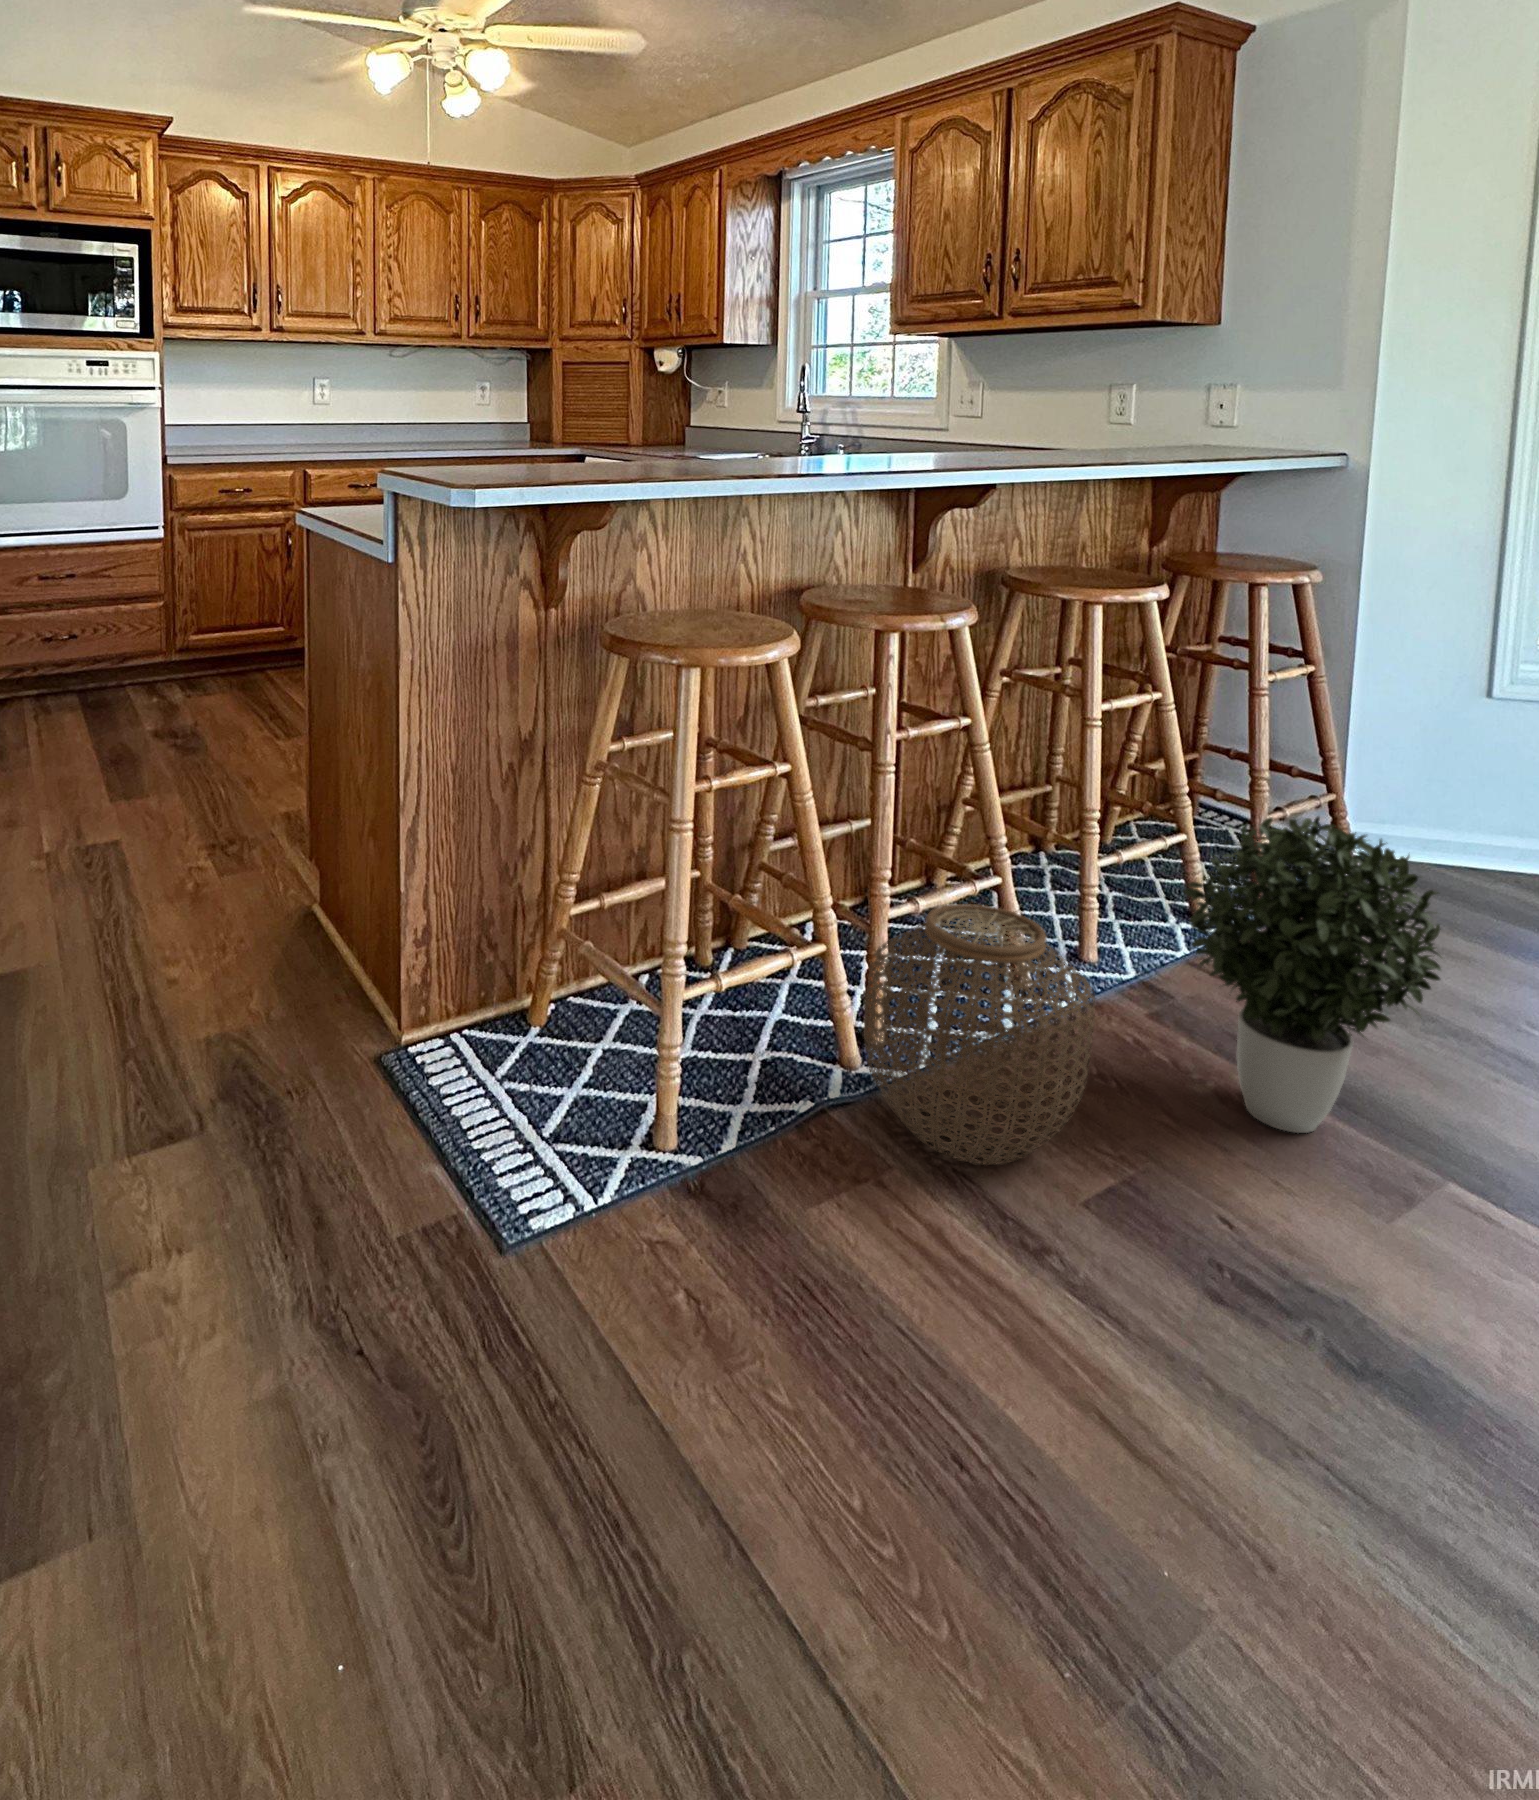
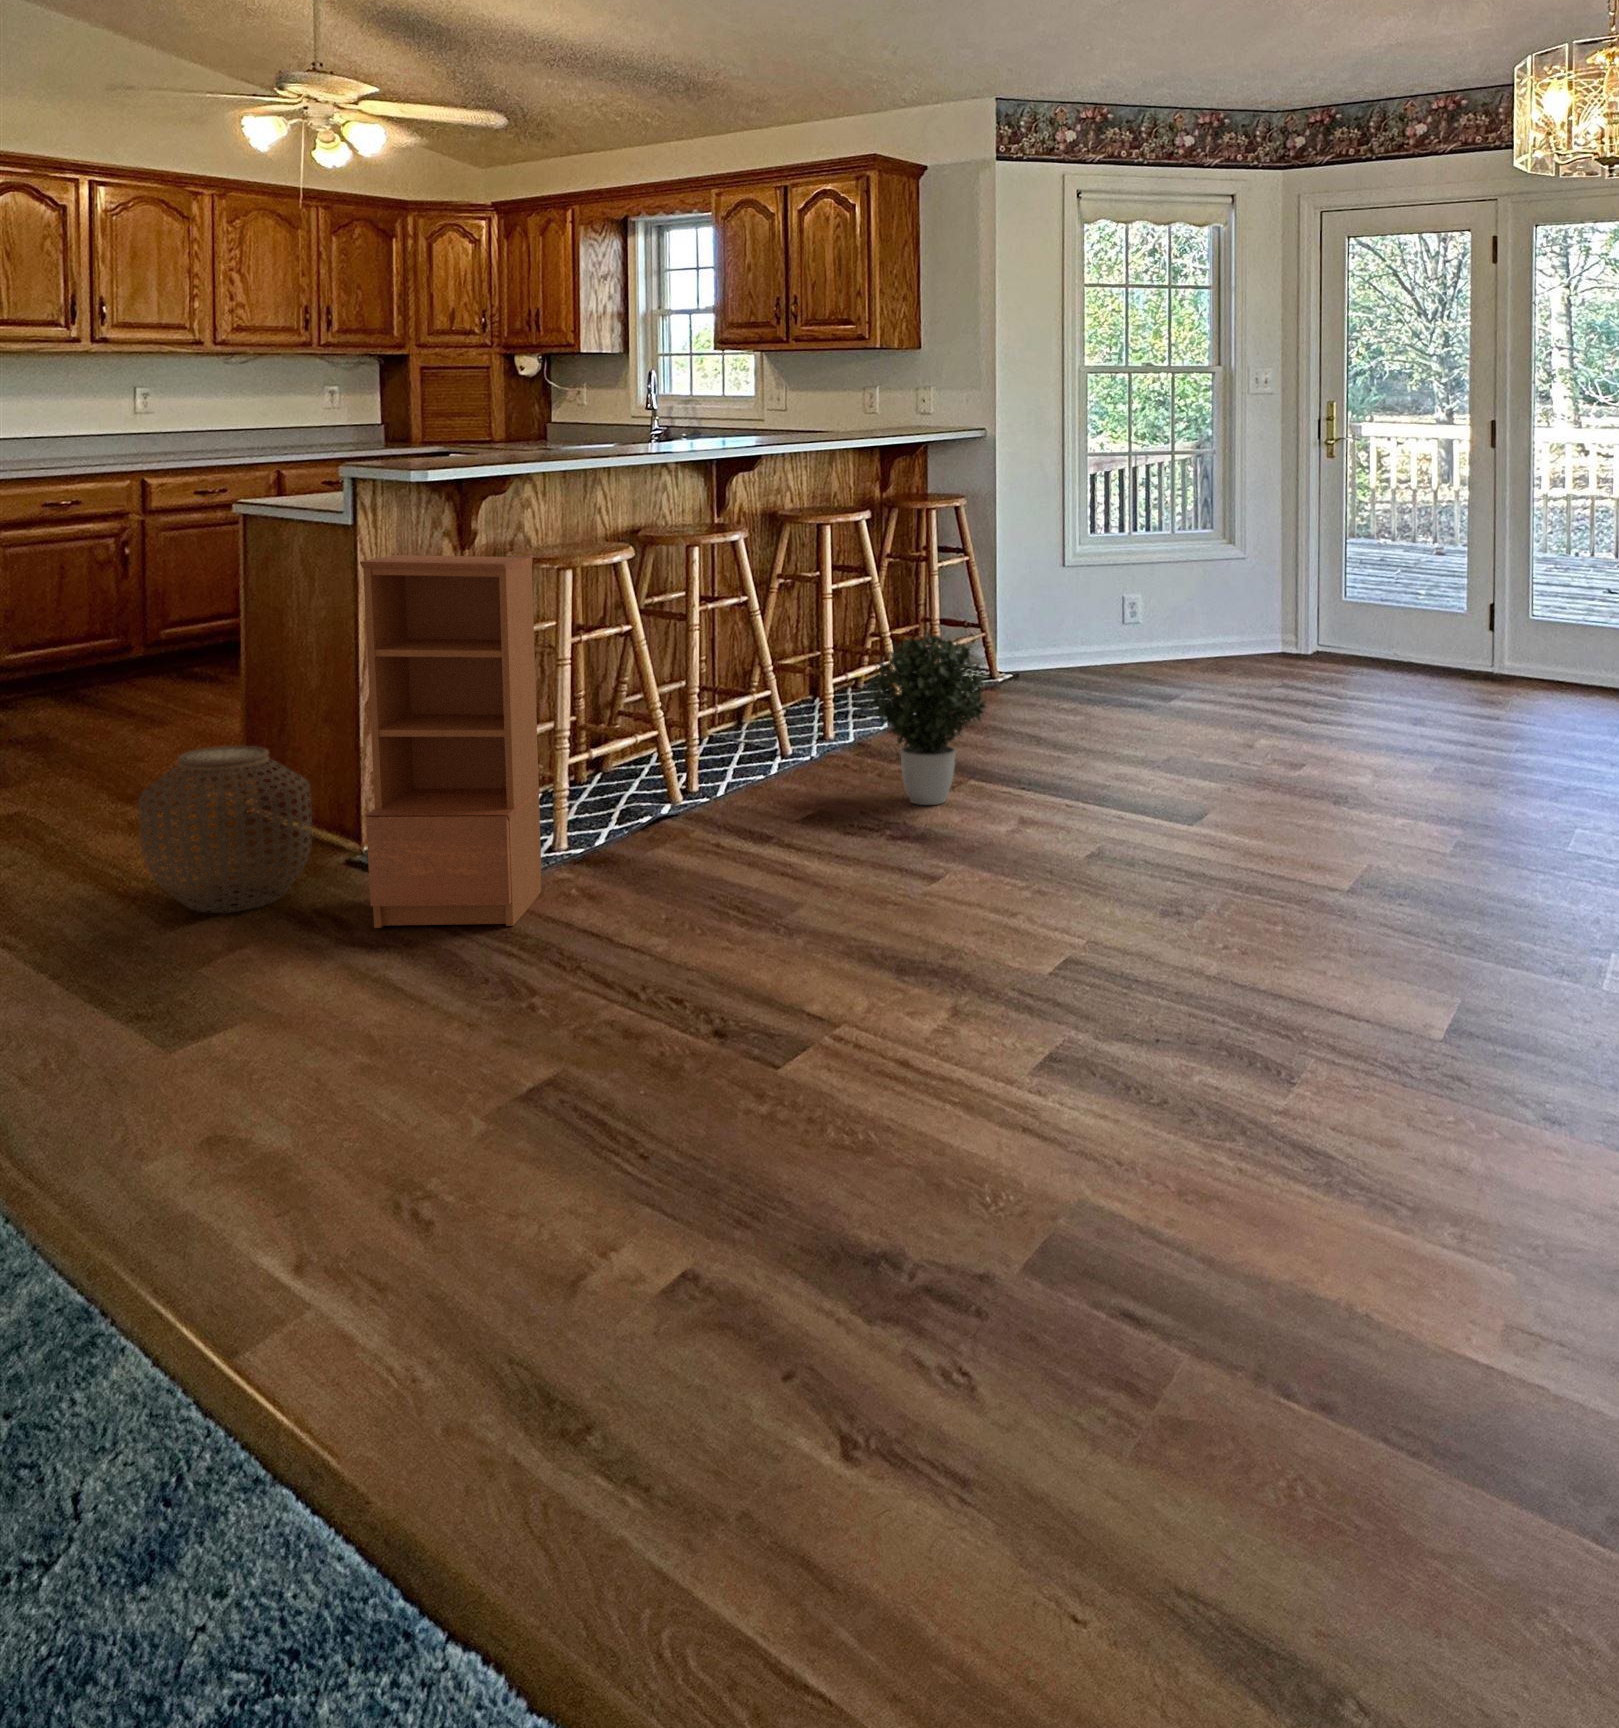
bookcase: none [325,669,651,1416] -> present [360,555,541,928]
woven basket: present [864,904,1095,1165] -> present [138,746,312,913]

